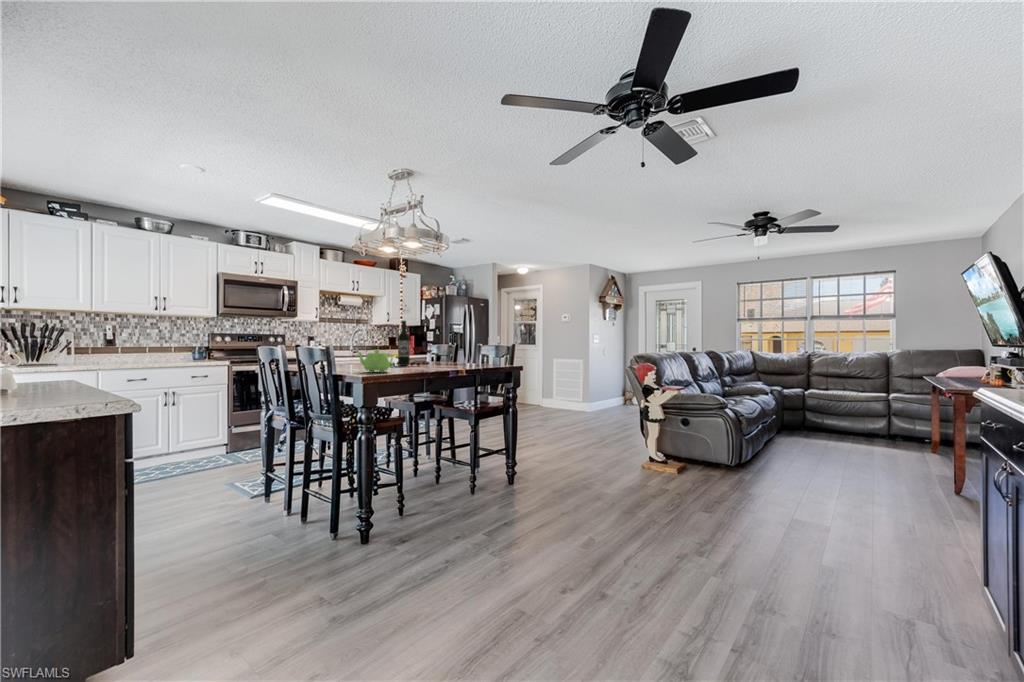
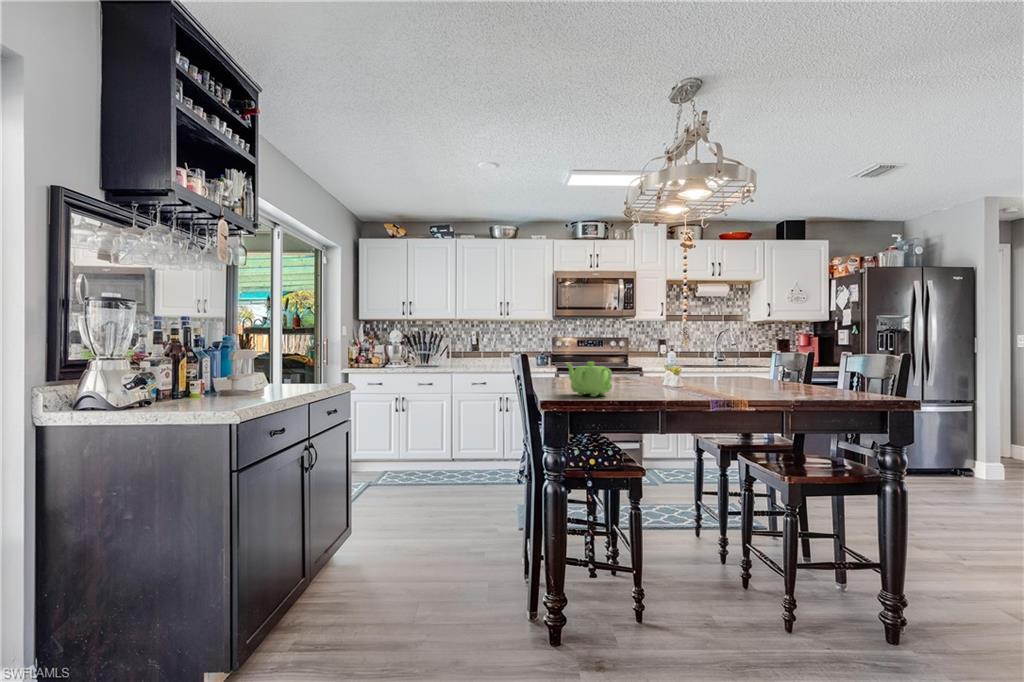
wine bottle: present [390,321,432,366] -> none [664,315,734,388]

